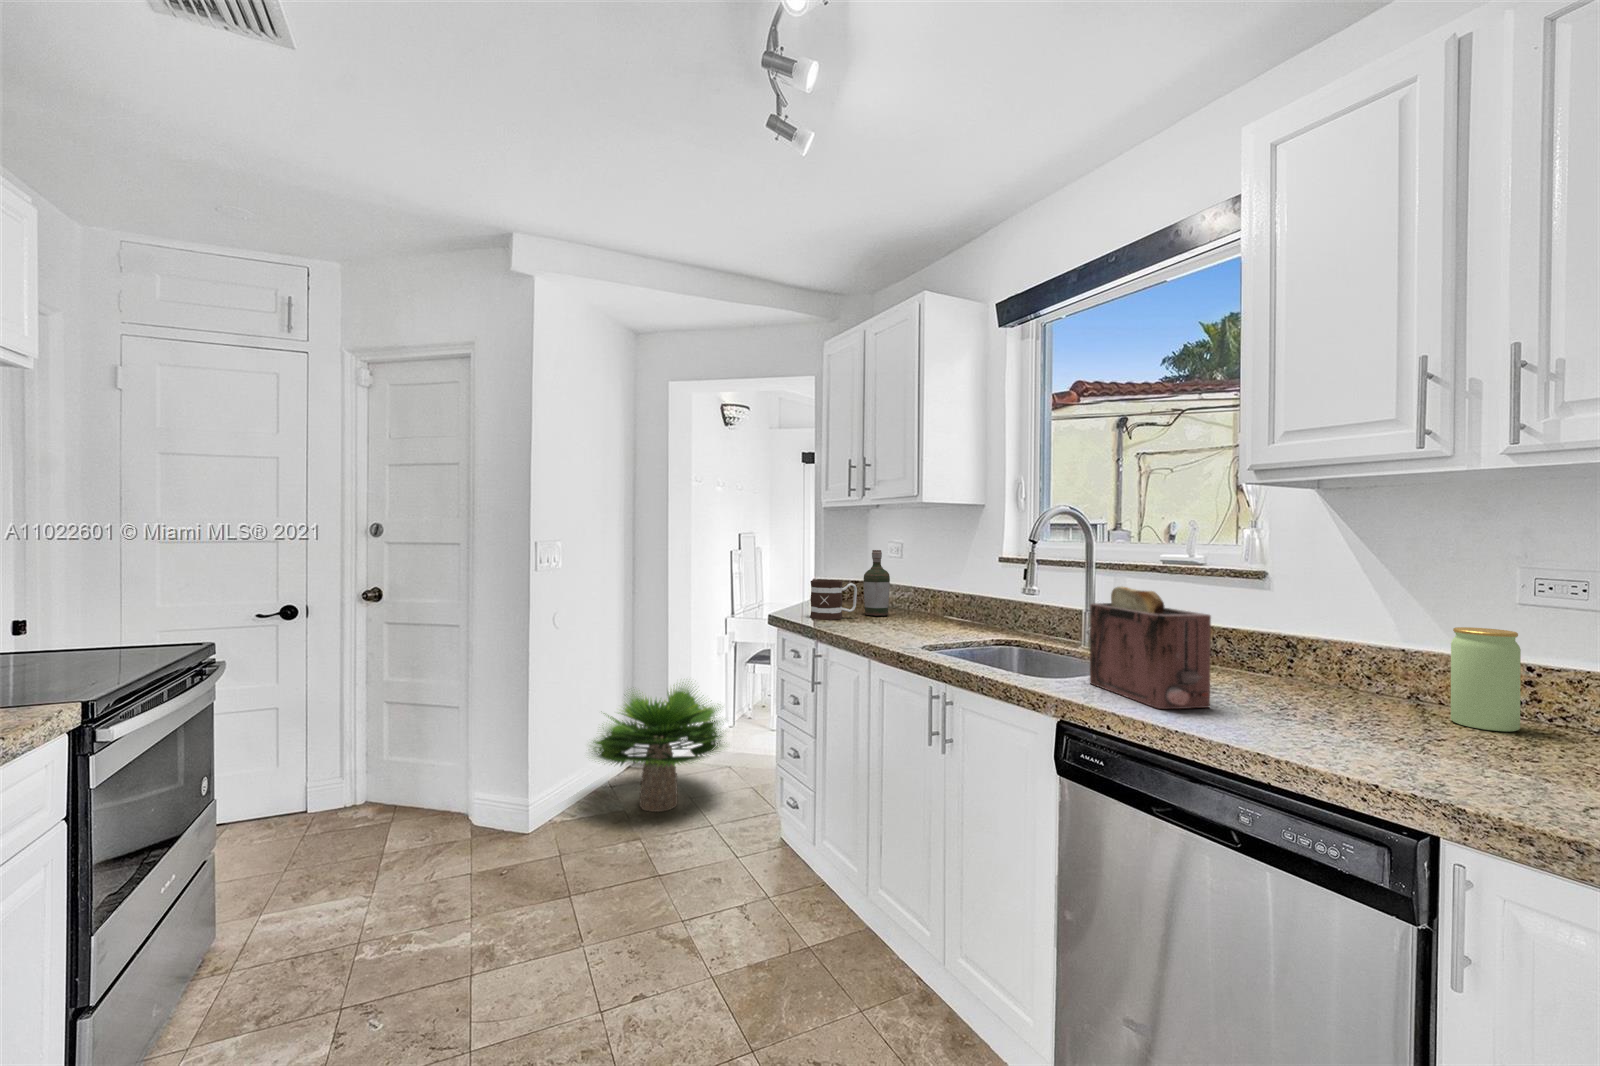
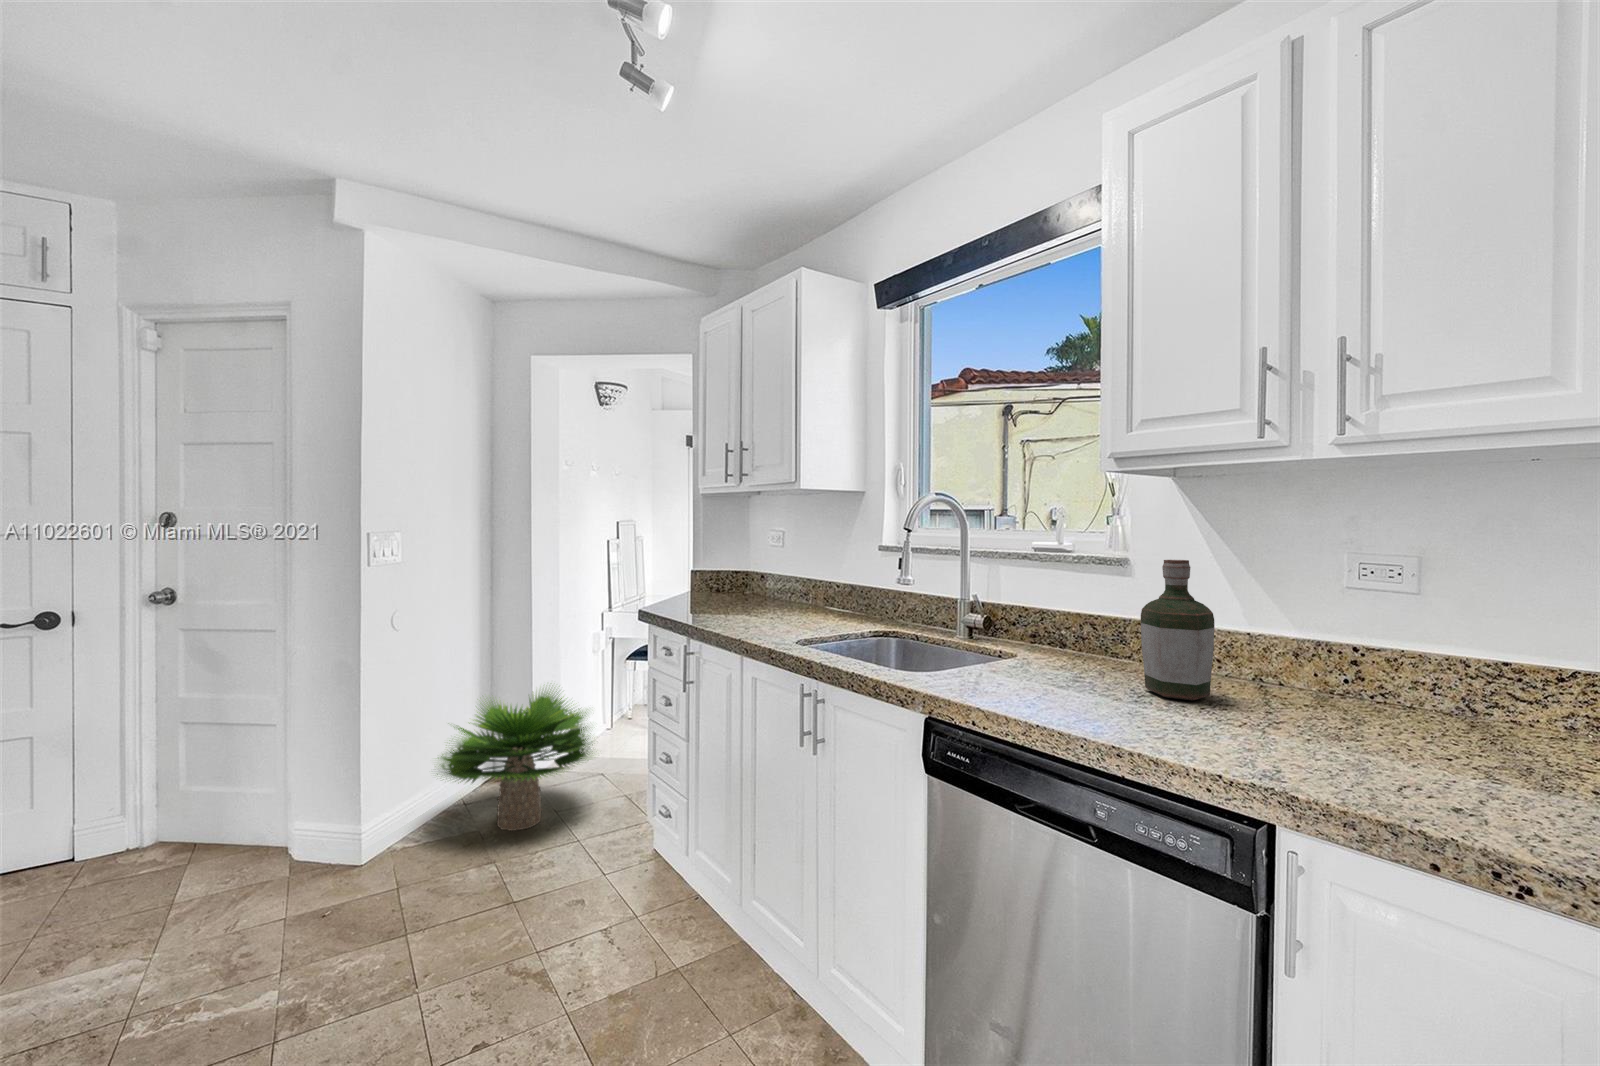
bottle: present [864,550,890,616] -> present [1141,560,1214,700]
mug: present [810,580,857,620] -> none [683,572,734,615]
toaster: present [1090,587,1211,709] -> none [960,577,1073,702]
jar: present [1451,627,1521,732] -> none [1288,611,1347,711]

